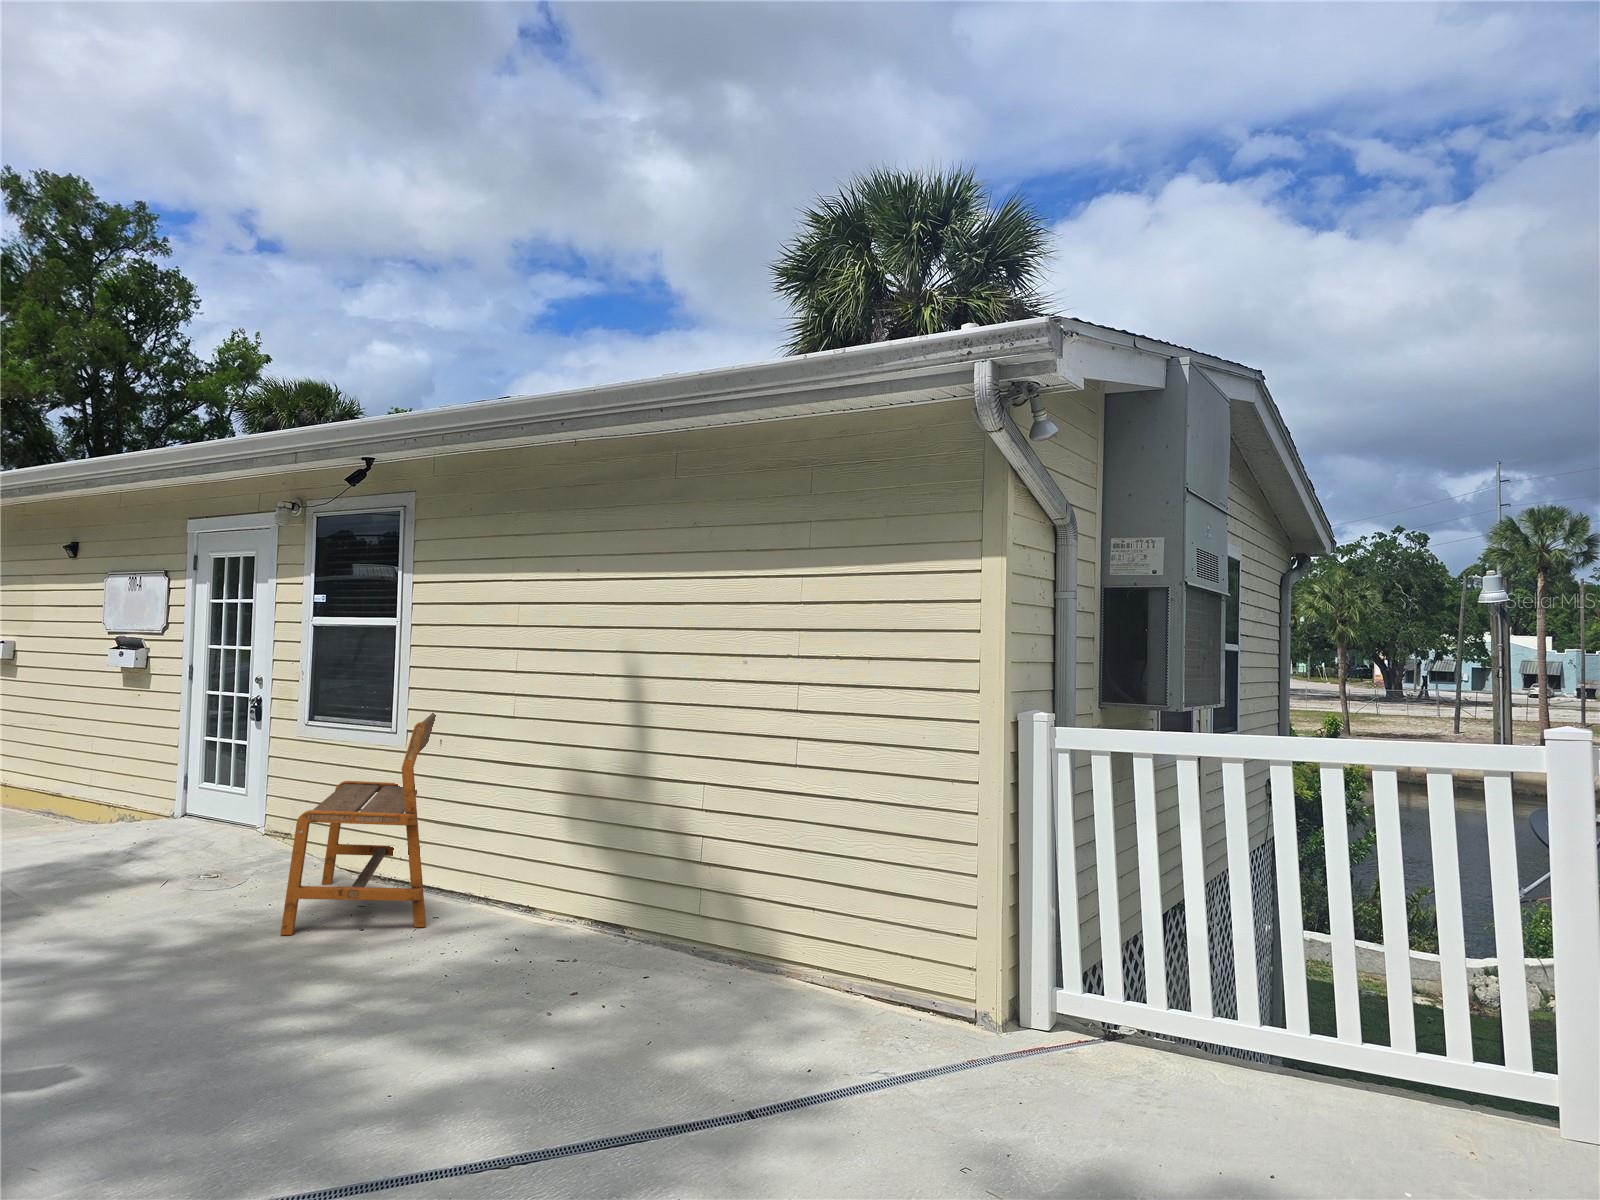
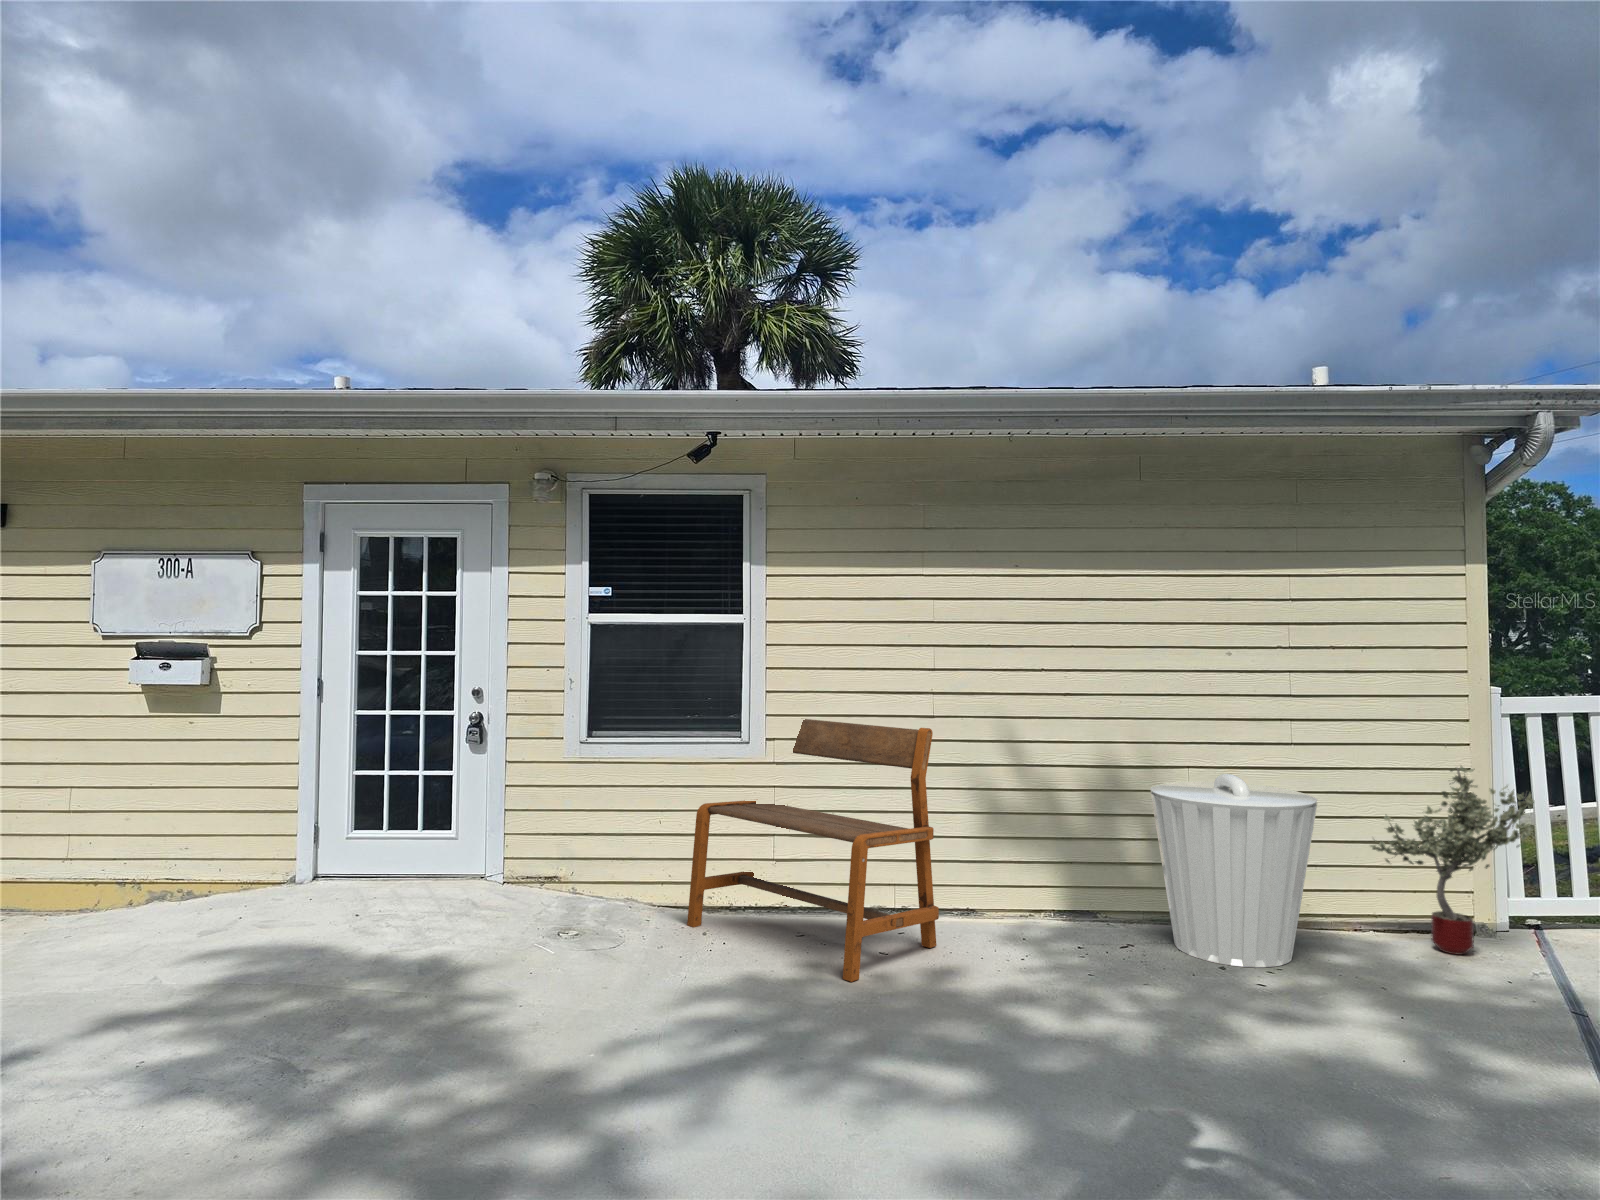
trash can: none [571,790,738,1000] -> present [1151,774,1317,967]
potted tree: none [800,805,959,1036] -> present [1371,766,1534,955]

